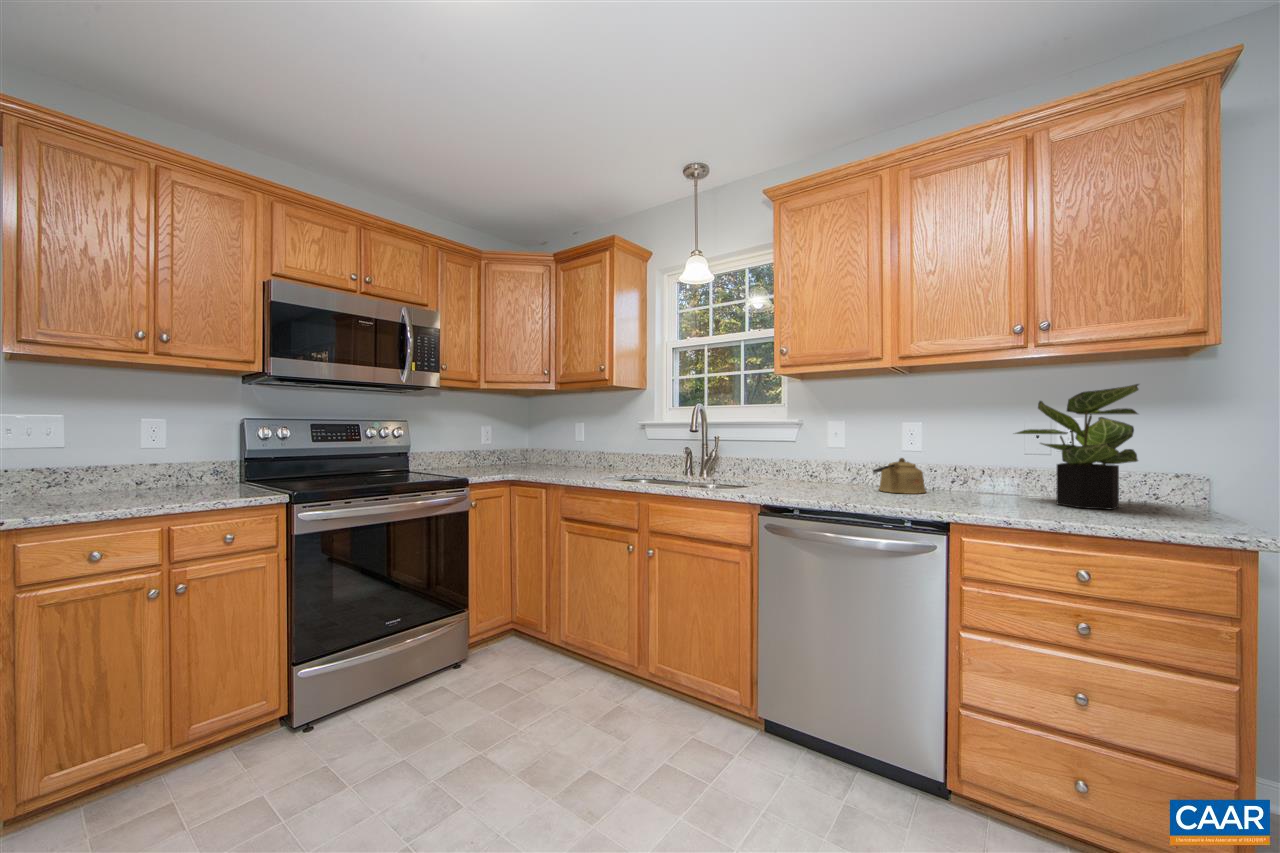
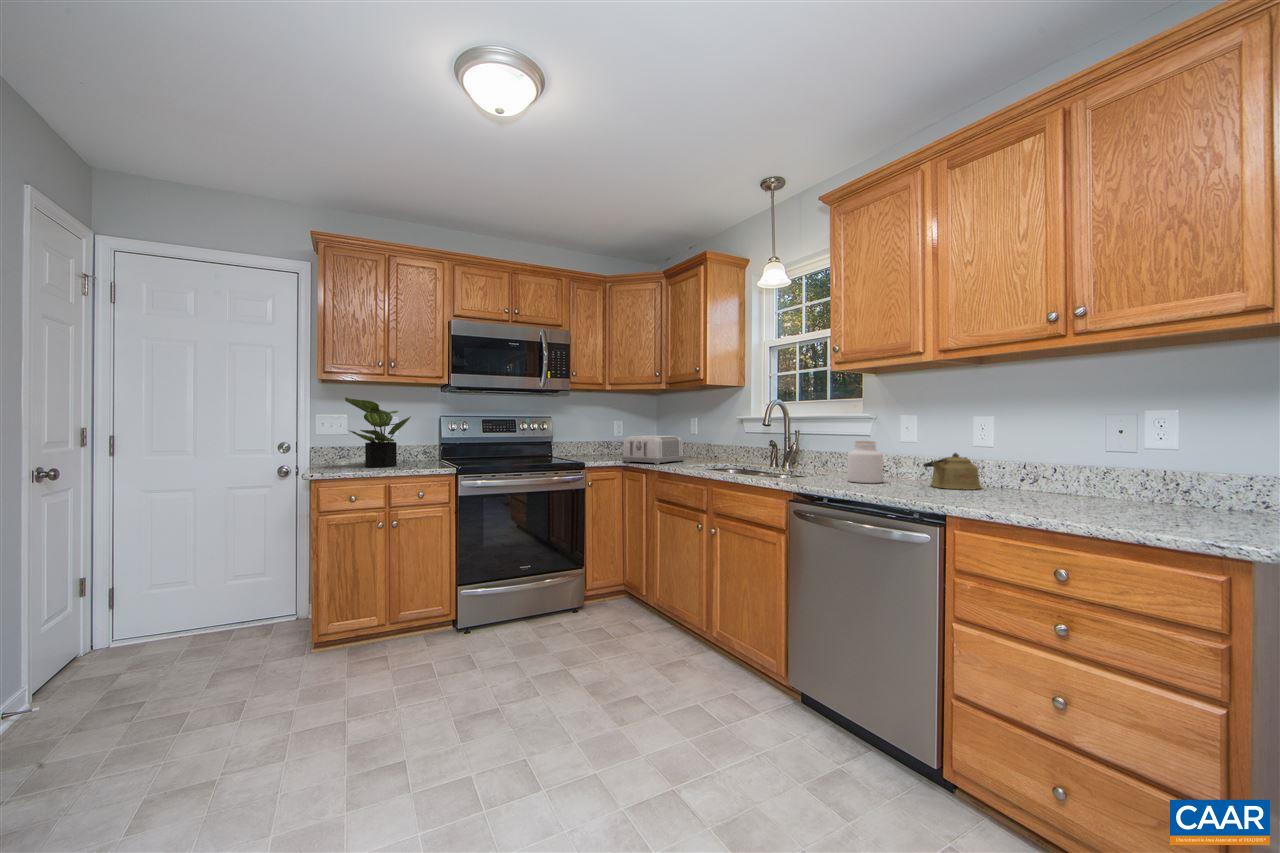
potted plant: present [1015,384,1139,510] -> present [345,398,411,467]
toaster: none [507,443,577,477] -> present [622,435,684,464]
jar: none [797,448,832,491] -> present [847,441,883,483]

